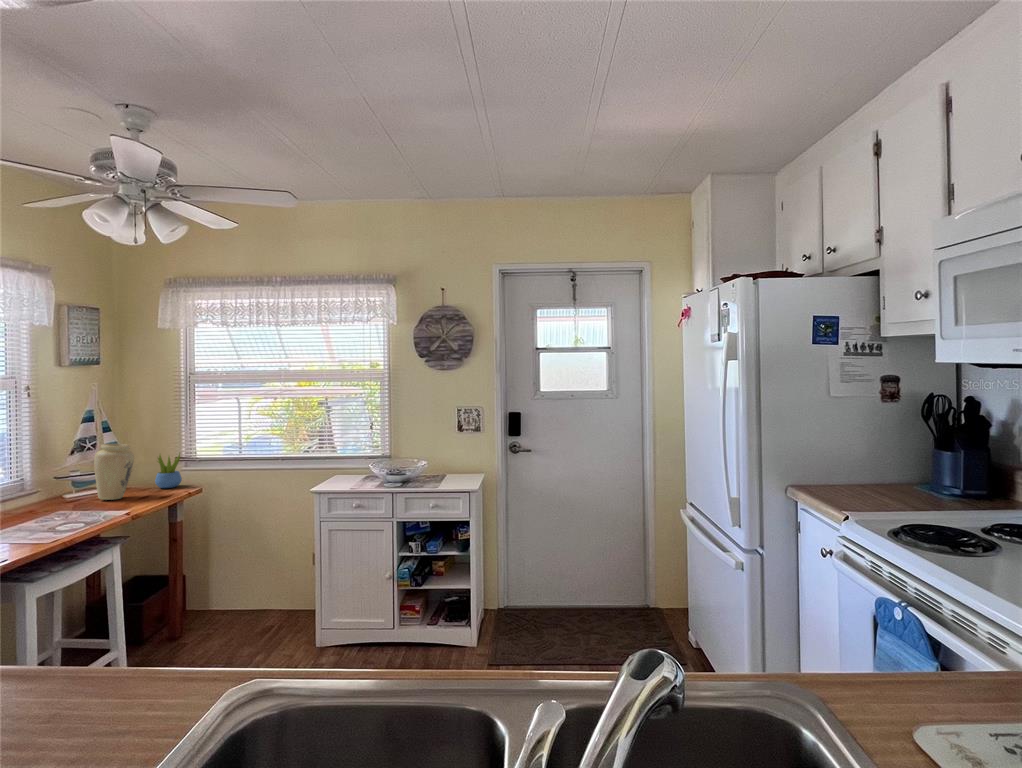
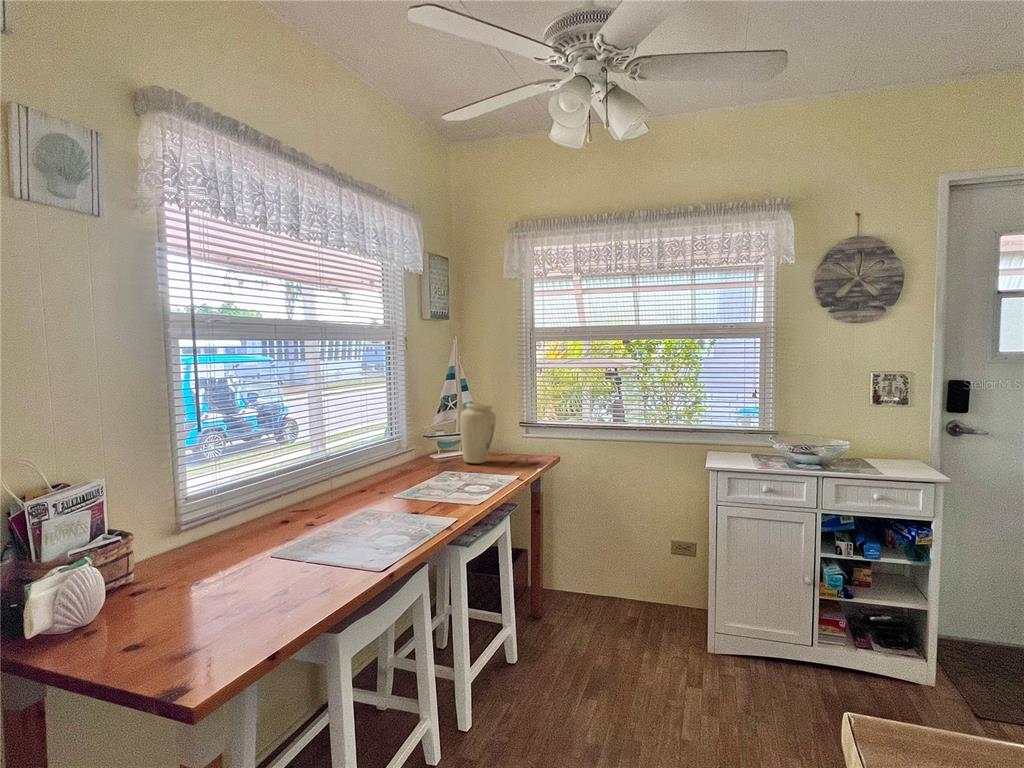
succulent plant: present [155,453,182,488] -> none [506,414,531,454]

